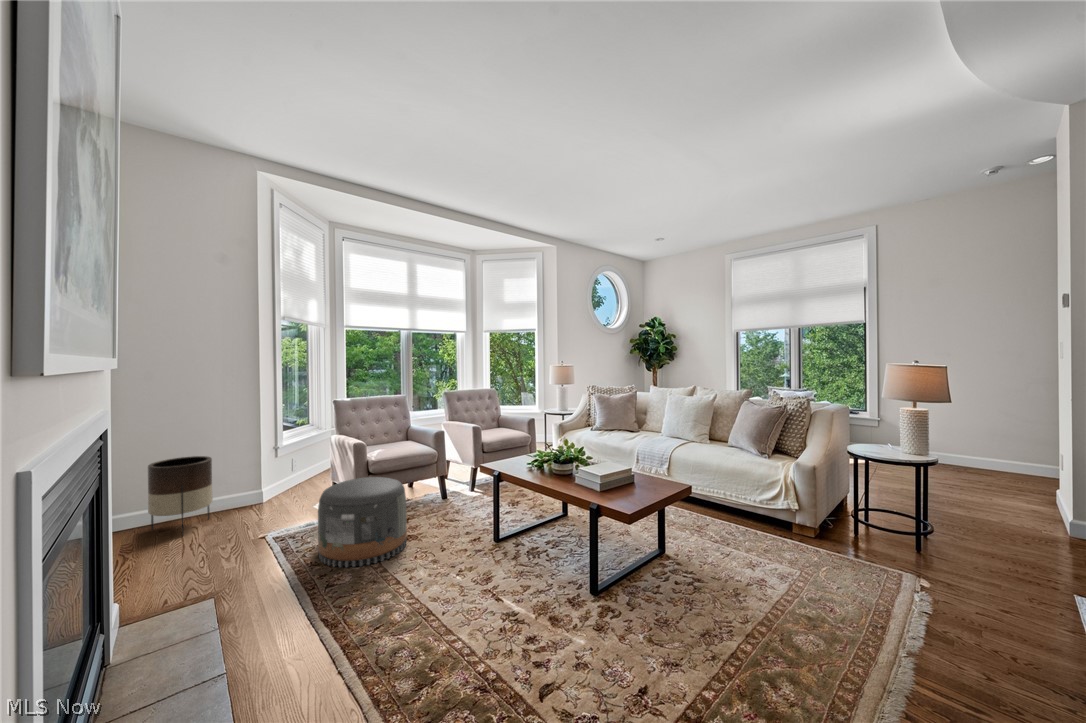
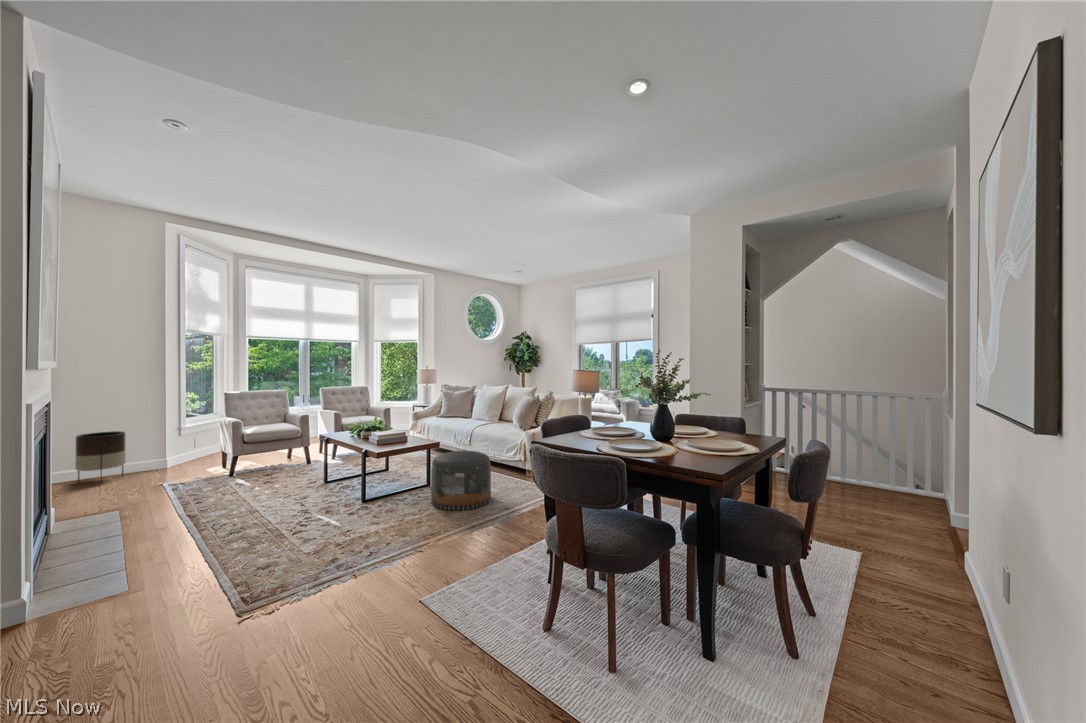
pouf: present [318,477,407,567] -> present [431,451,491,511]

